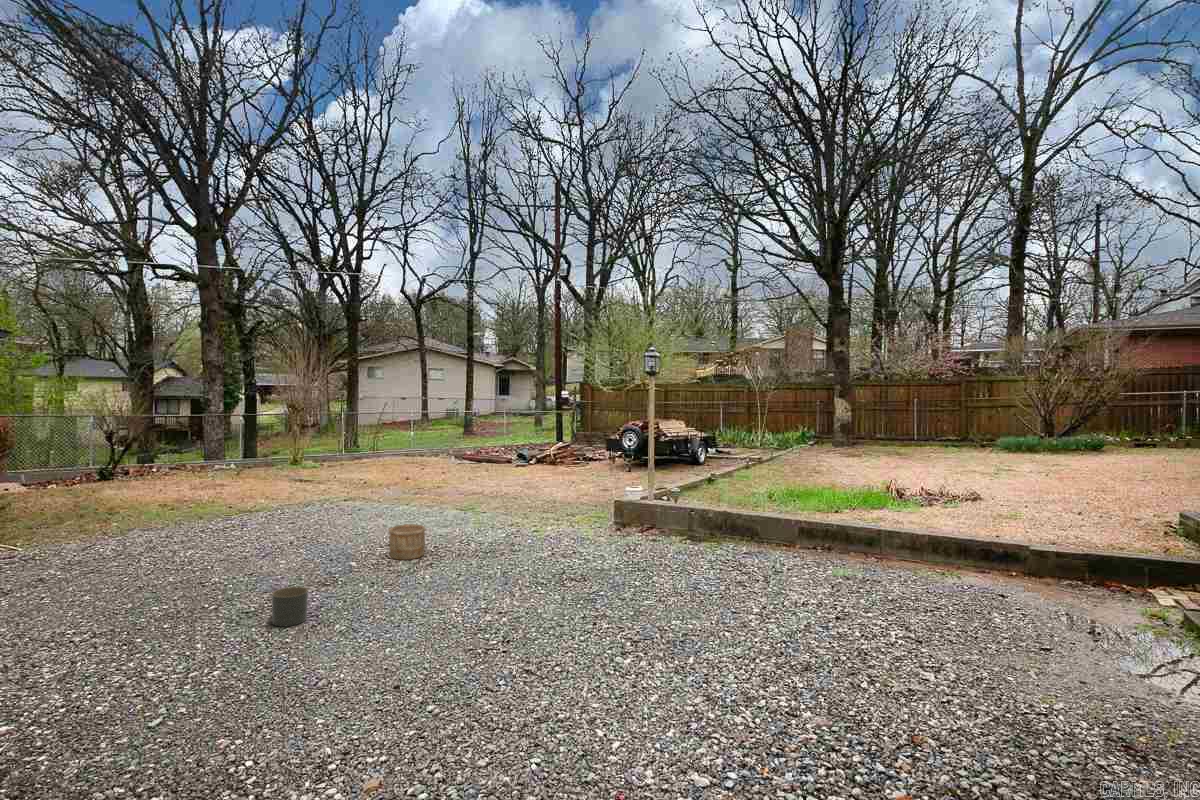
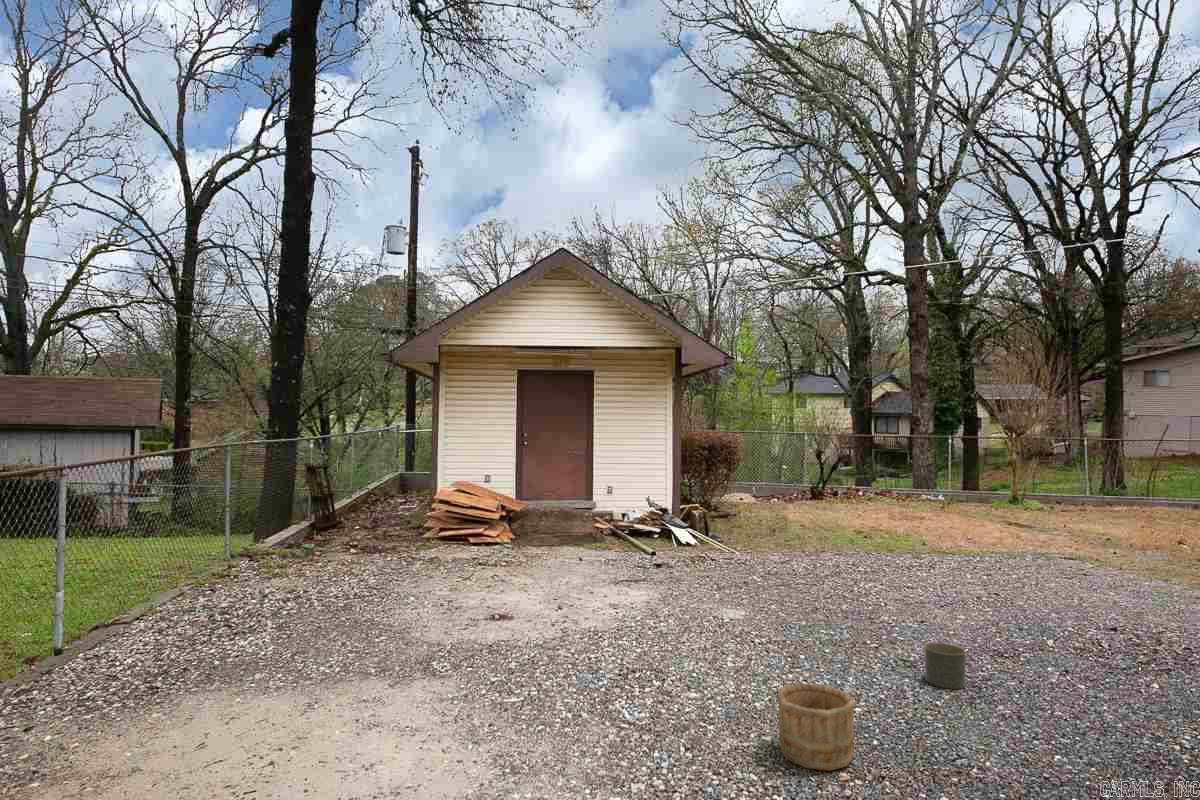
wooden bucket: present [389,524,426,560] -> present [776,683,855,771]

